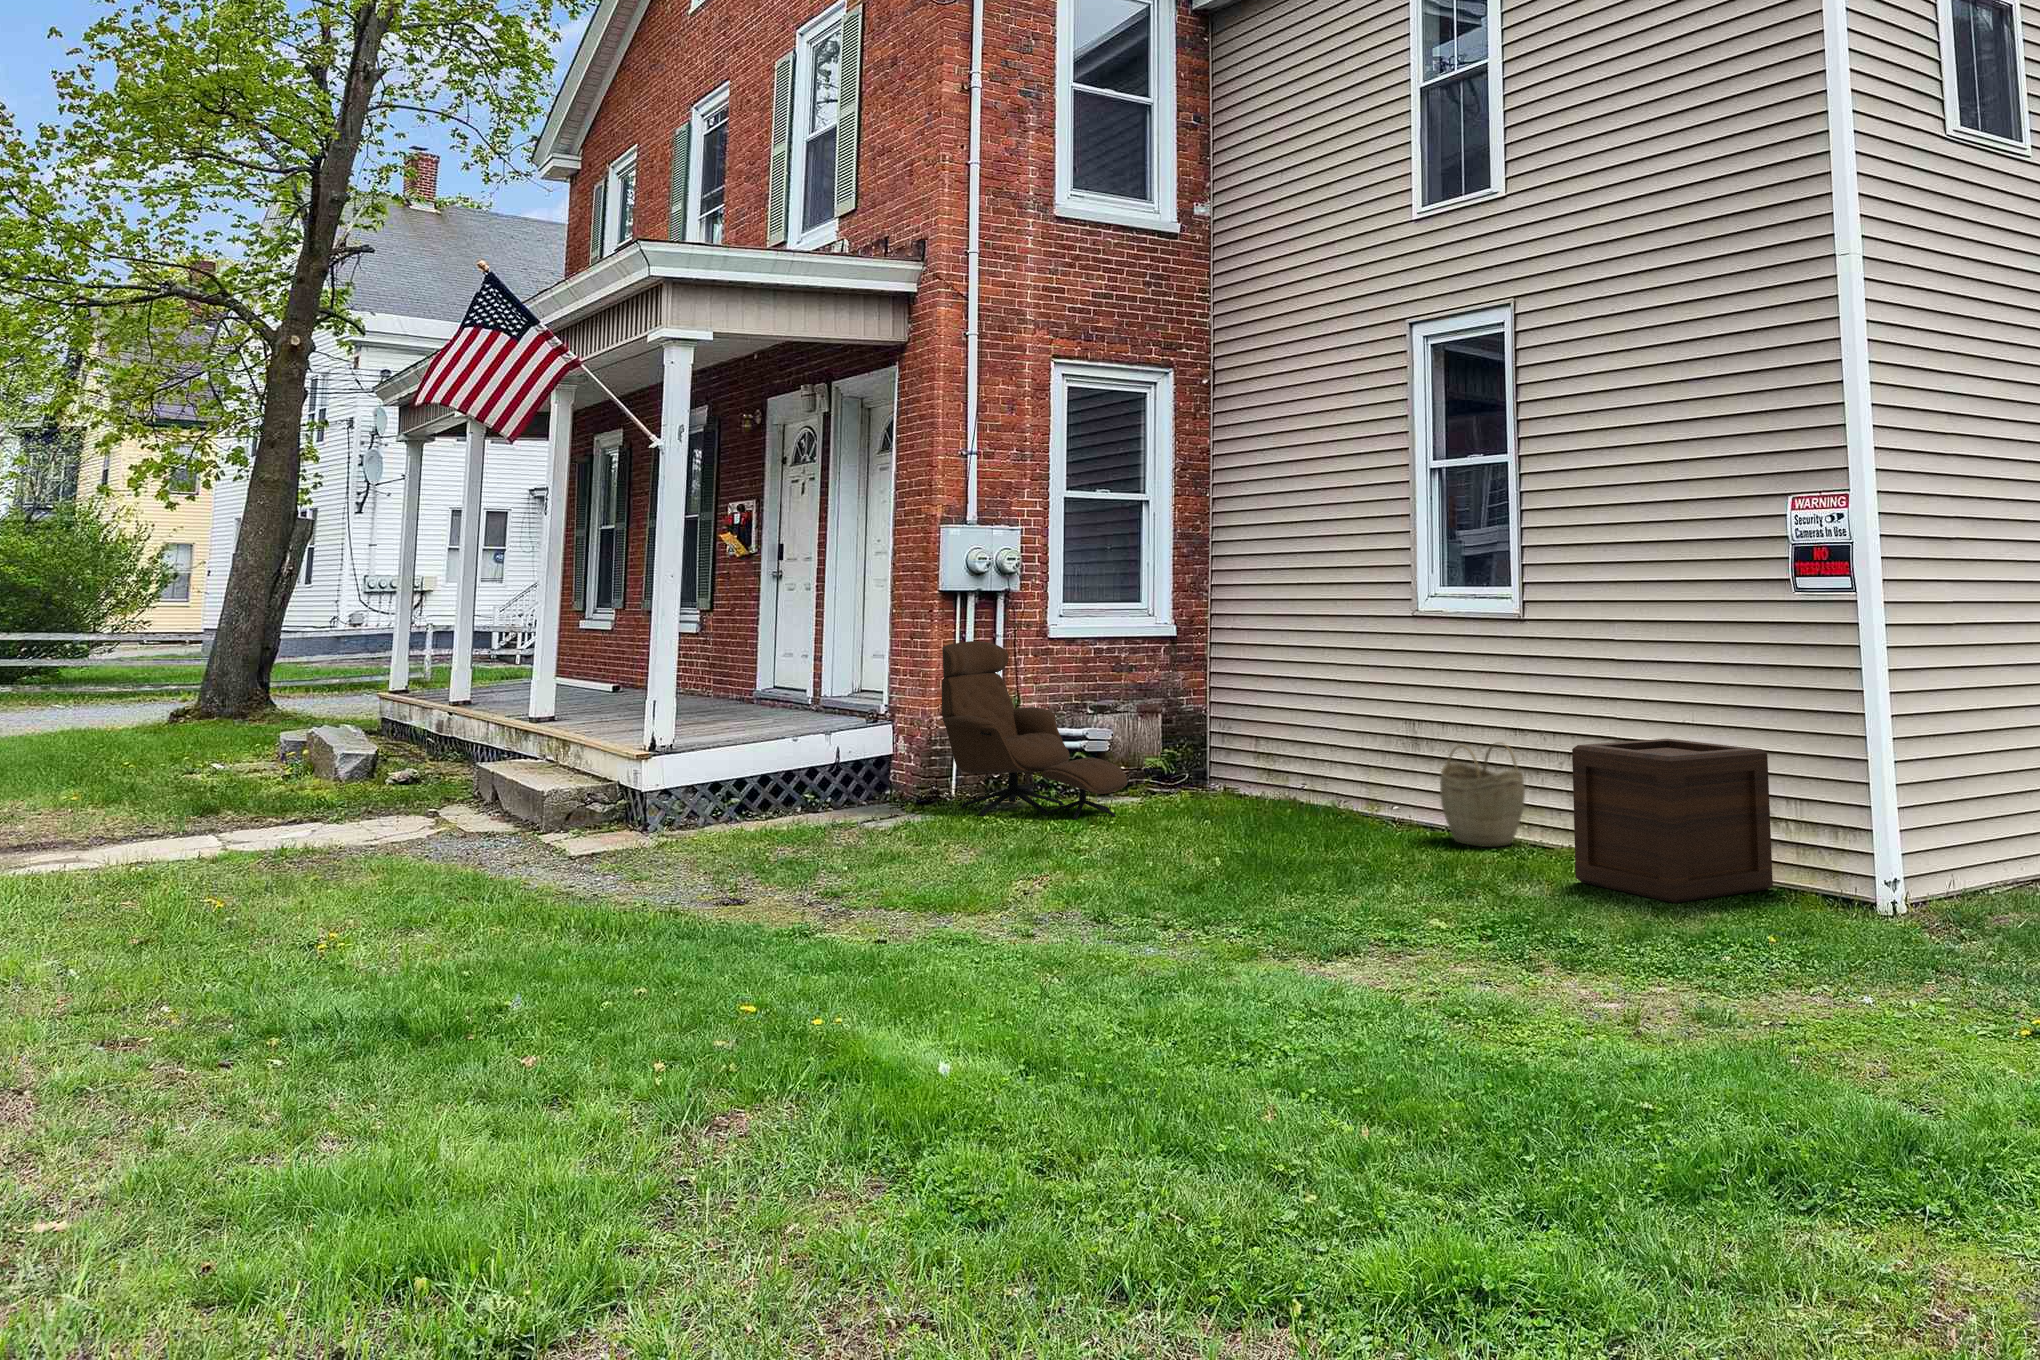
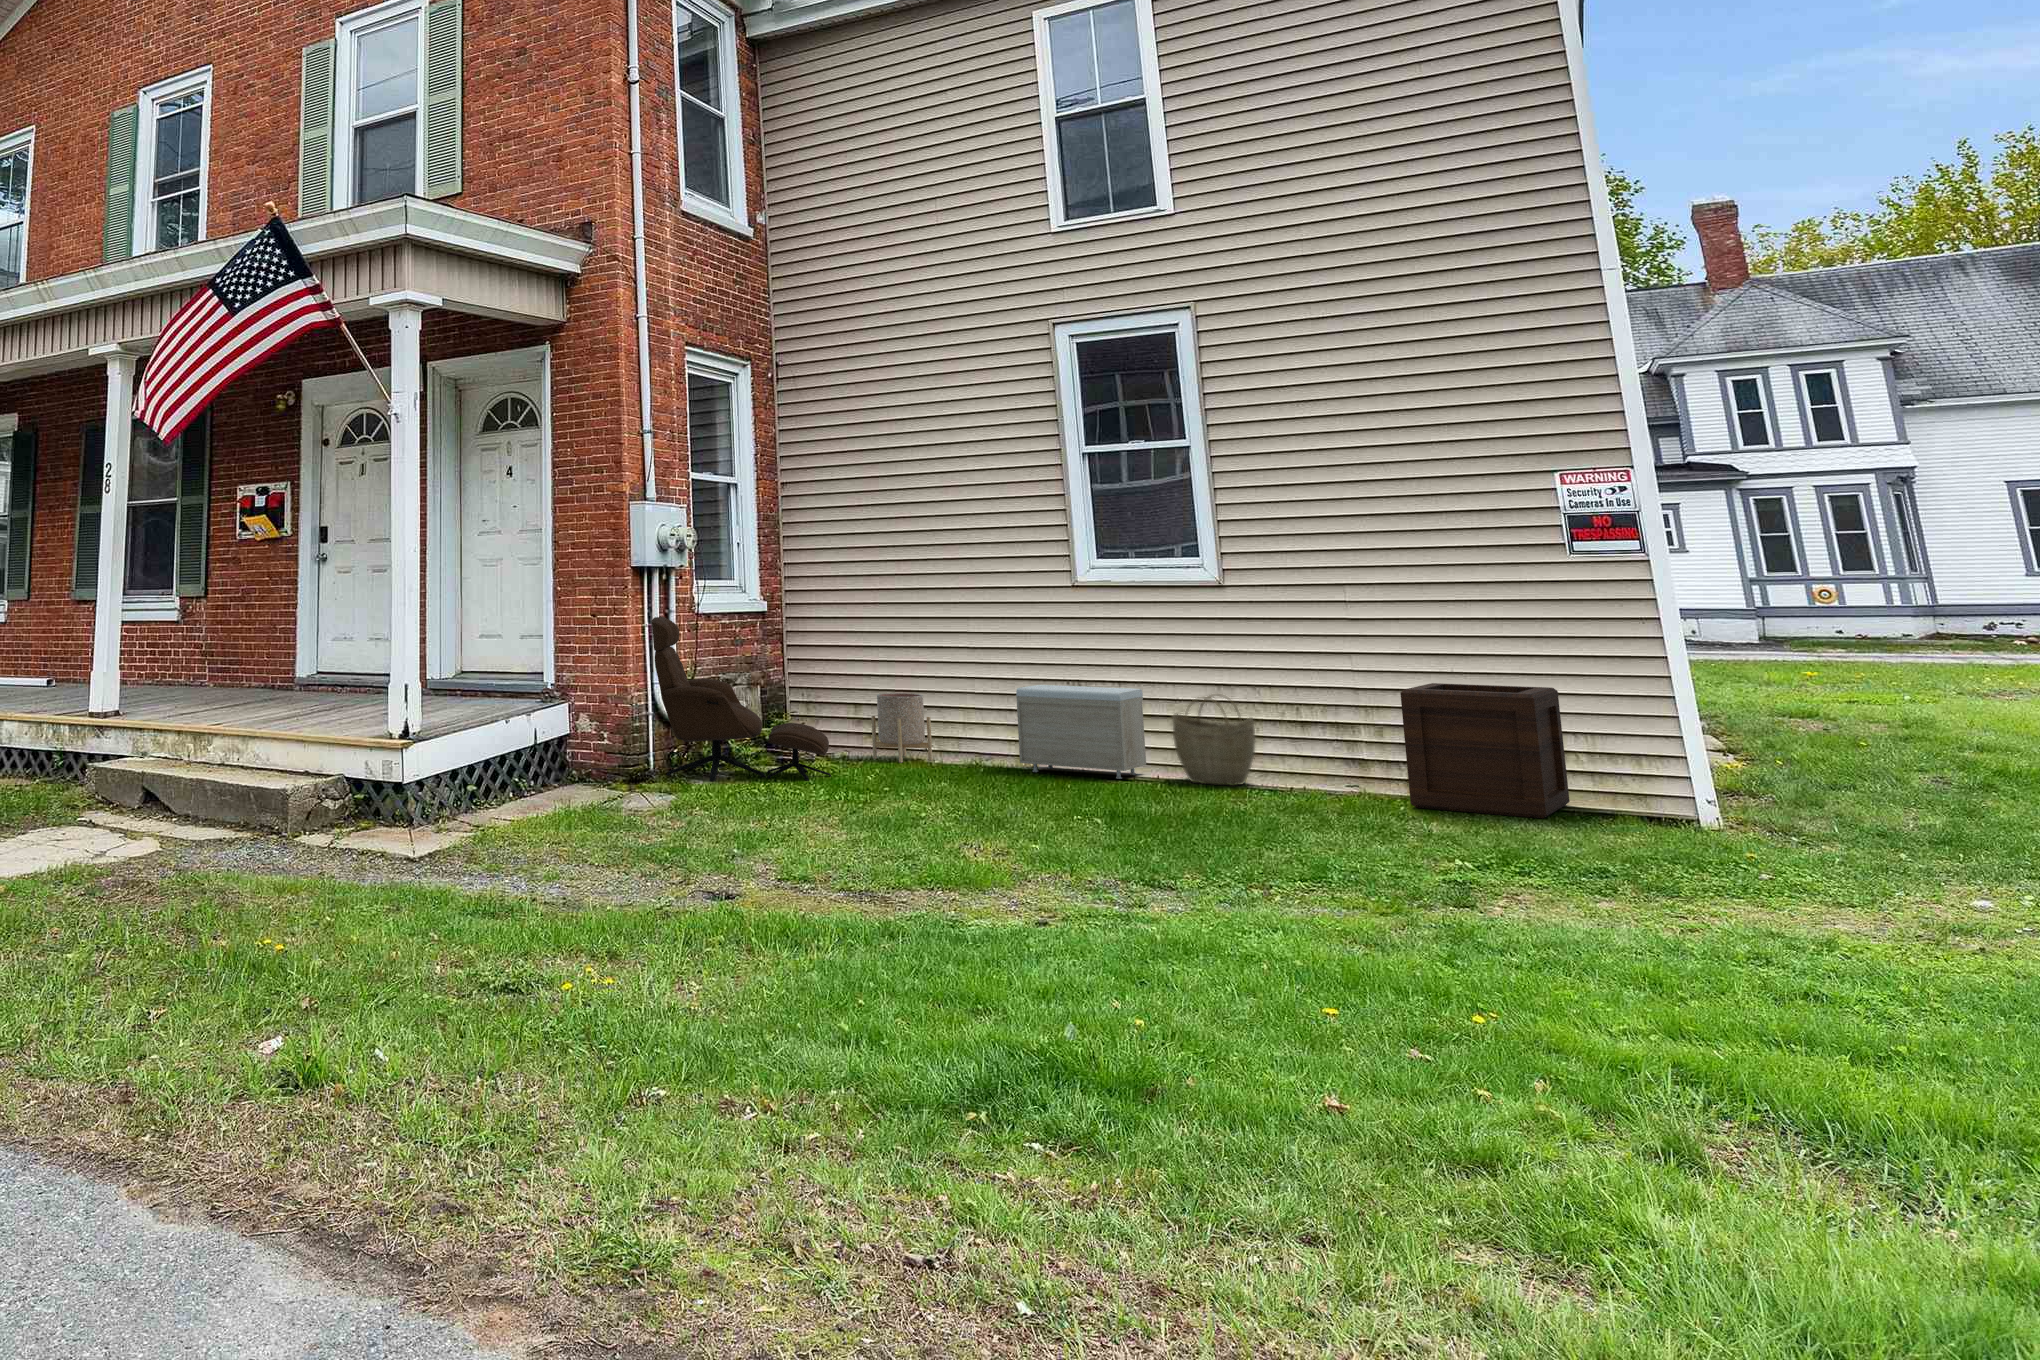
storage bench: none [1320,725,1448,833] -> present [1016,685,1146,779]
planter: none [1232,729,1286,805] -> present [871,693,932,763]

